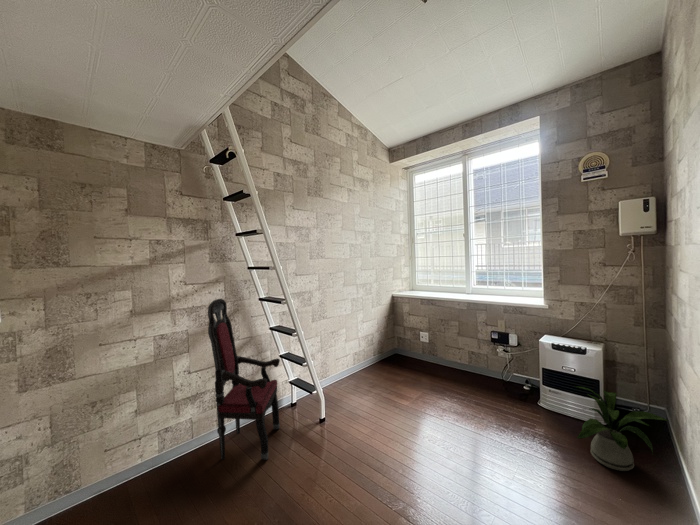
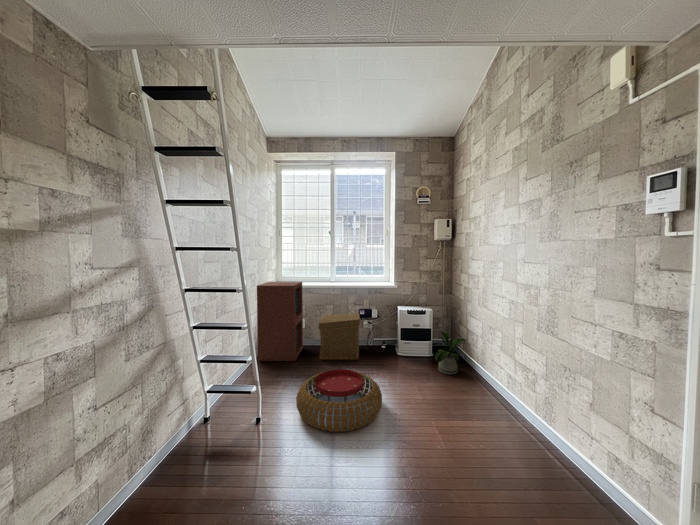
bookshelf: none [371,291,425,377] -> present [257,282,303,361]
armchair: present [208,299,280,460] -> none [137,290,239,511]
cardboard box: none [427,332,491,396] -> present [319,314,360,360]
pouf: none [346,396,445,474] -> present [296,369,382,432]

